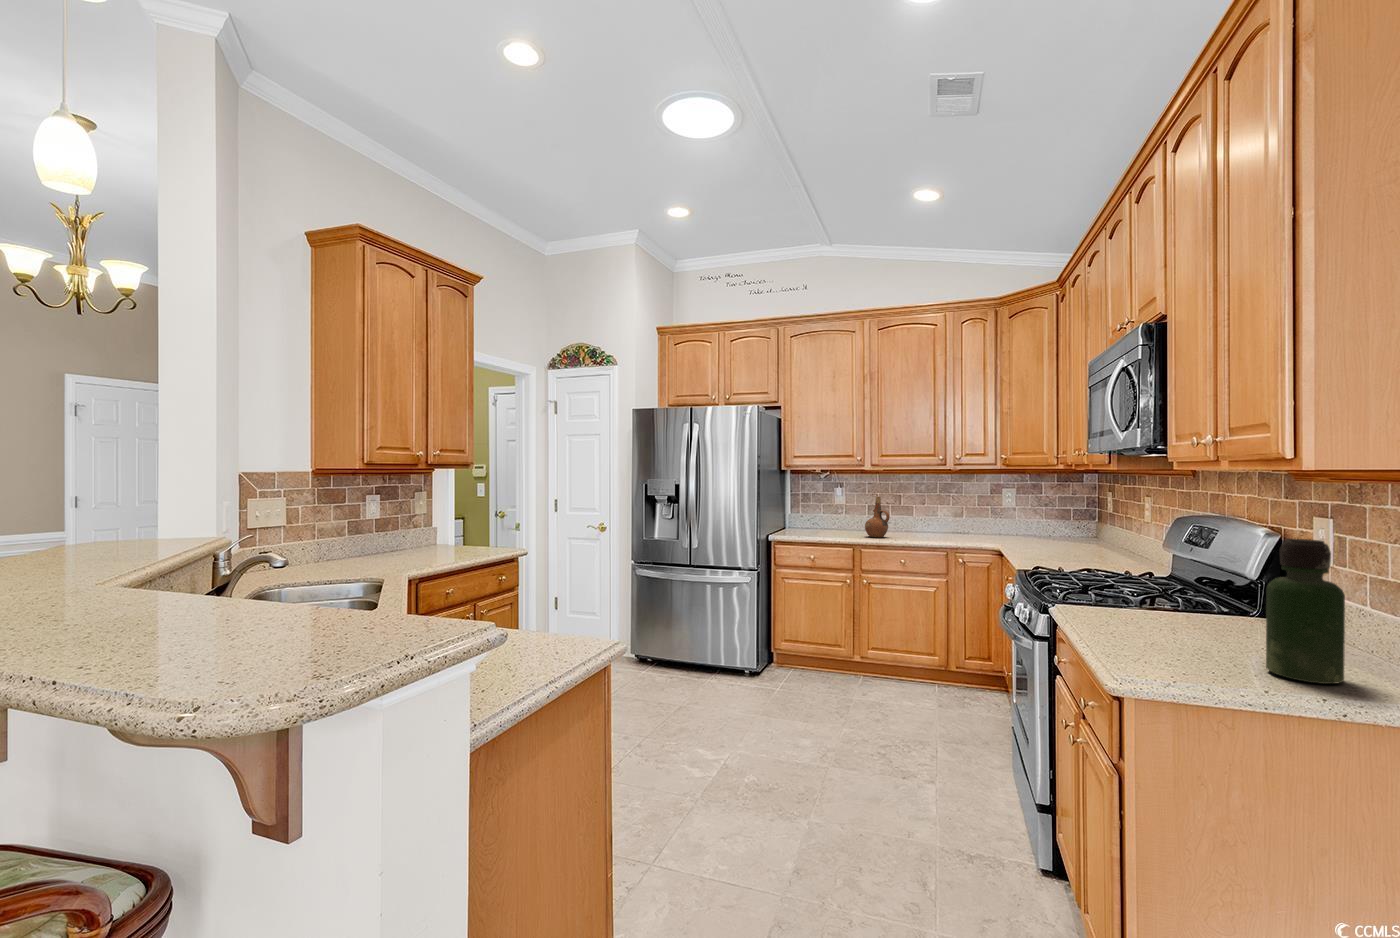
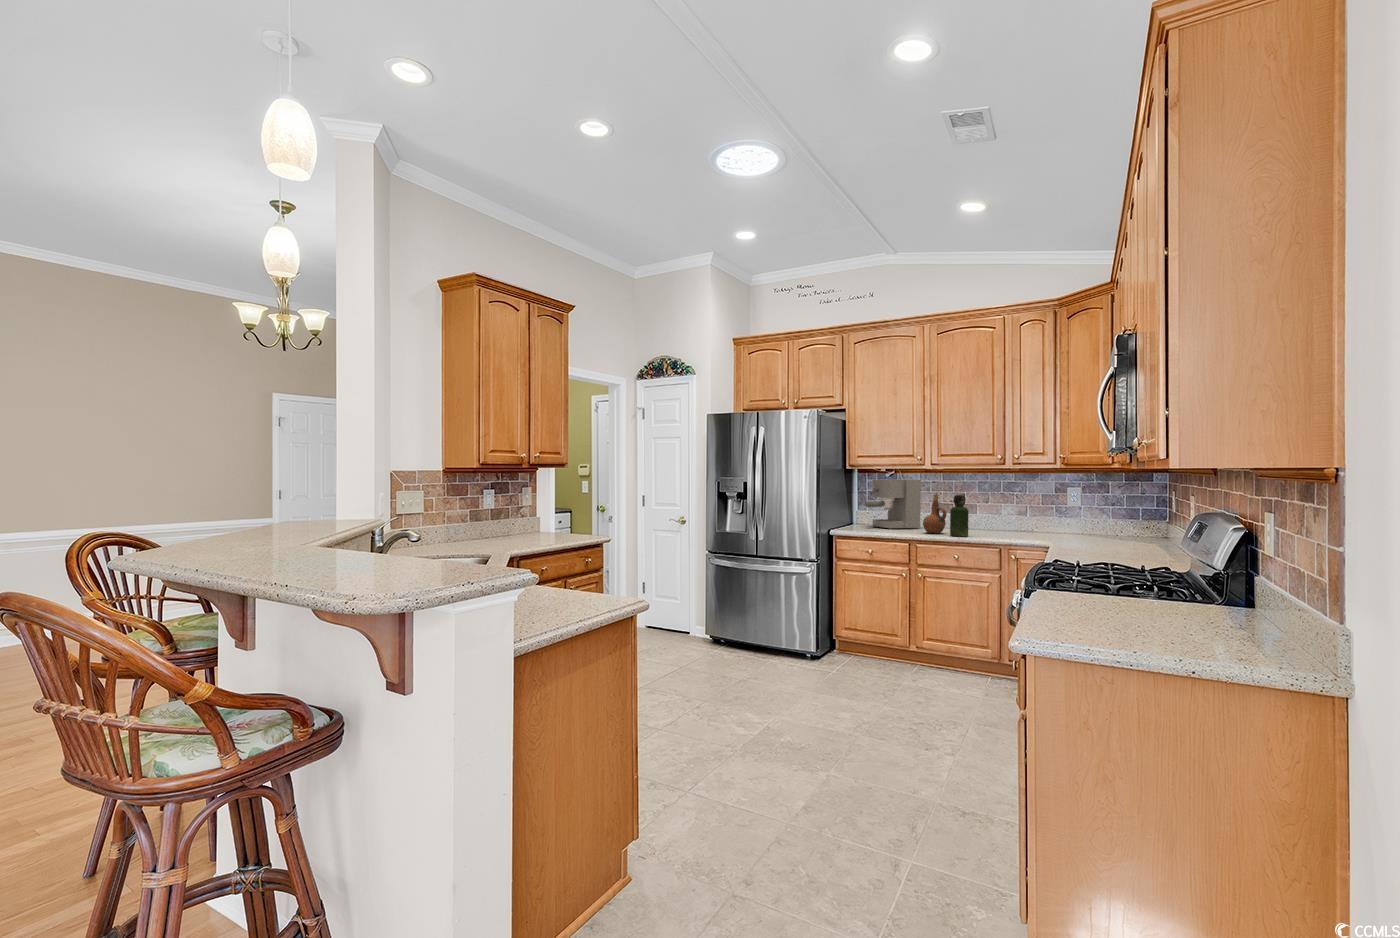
coffee maker: none [801,480,856,533] -> present [865,479,921,529]
bottle: present [1266,539,1345,684] -> present [950,495,969,537]

